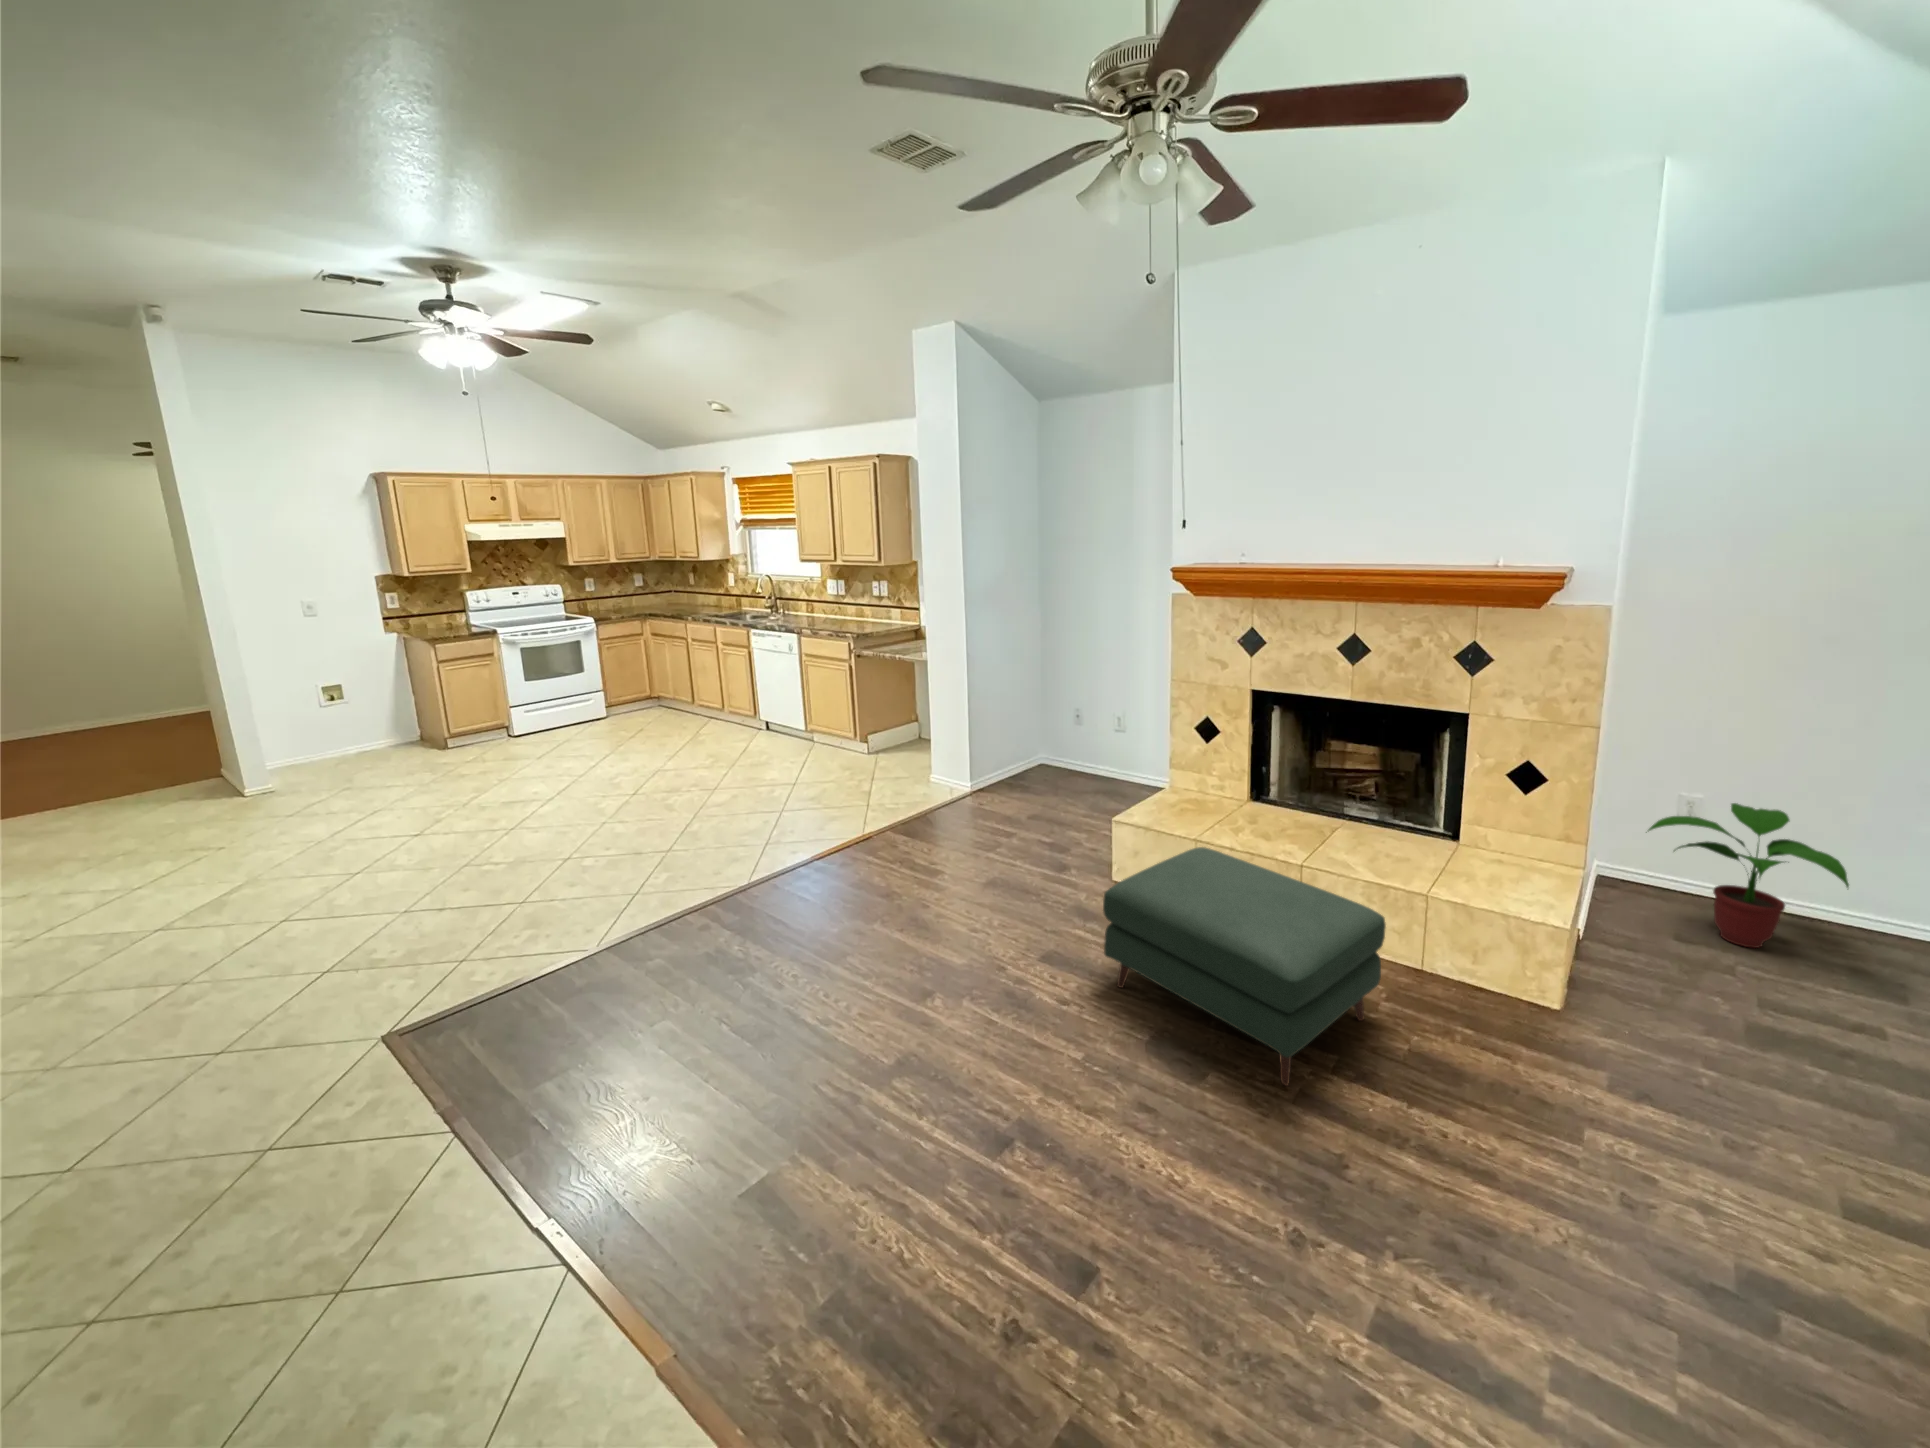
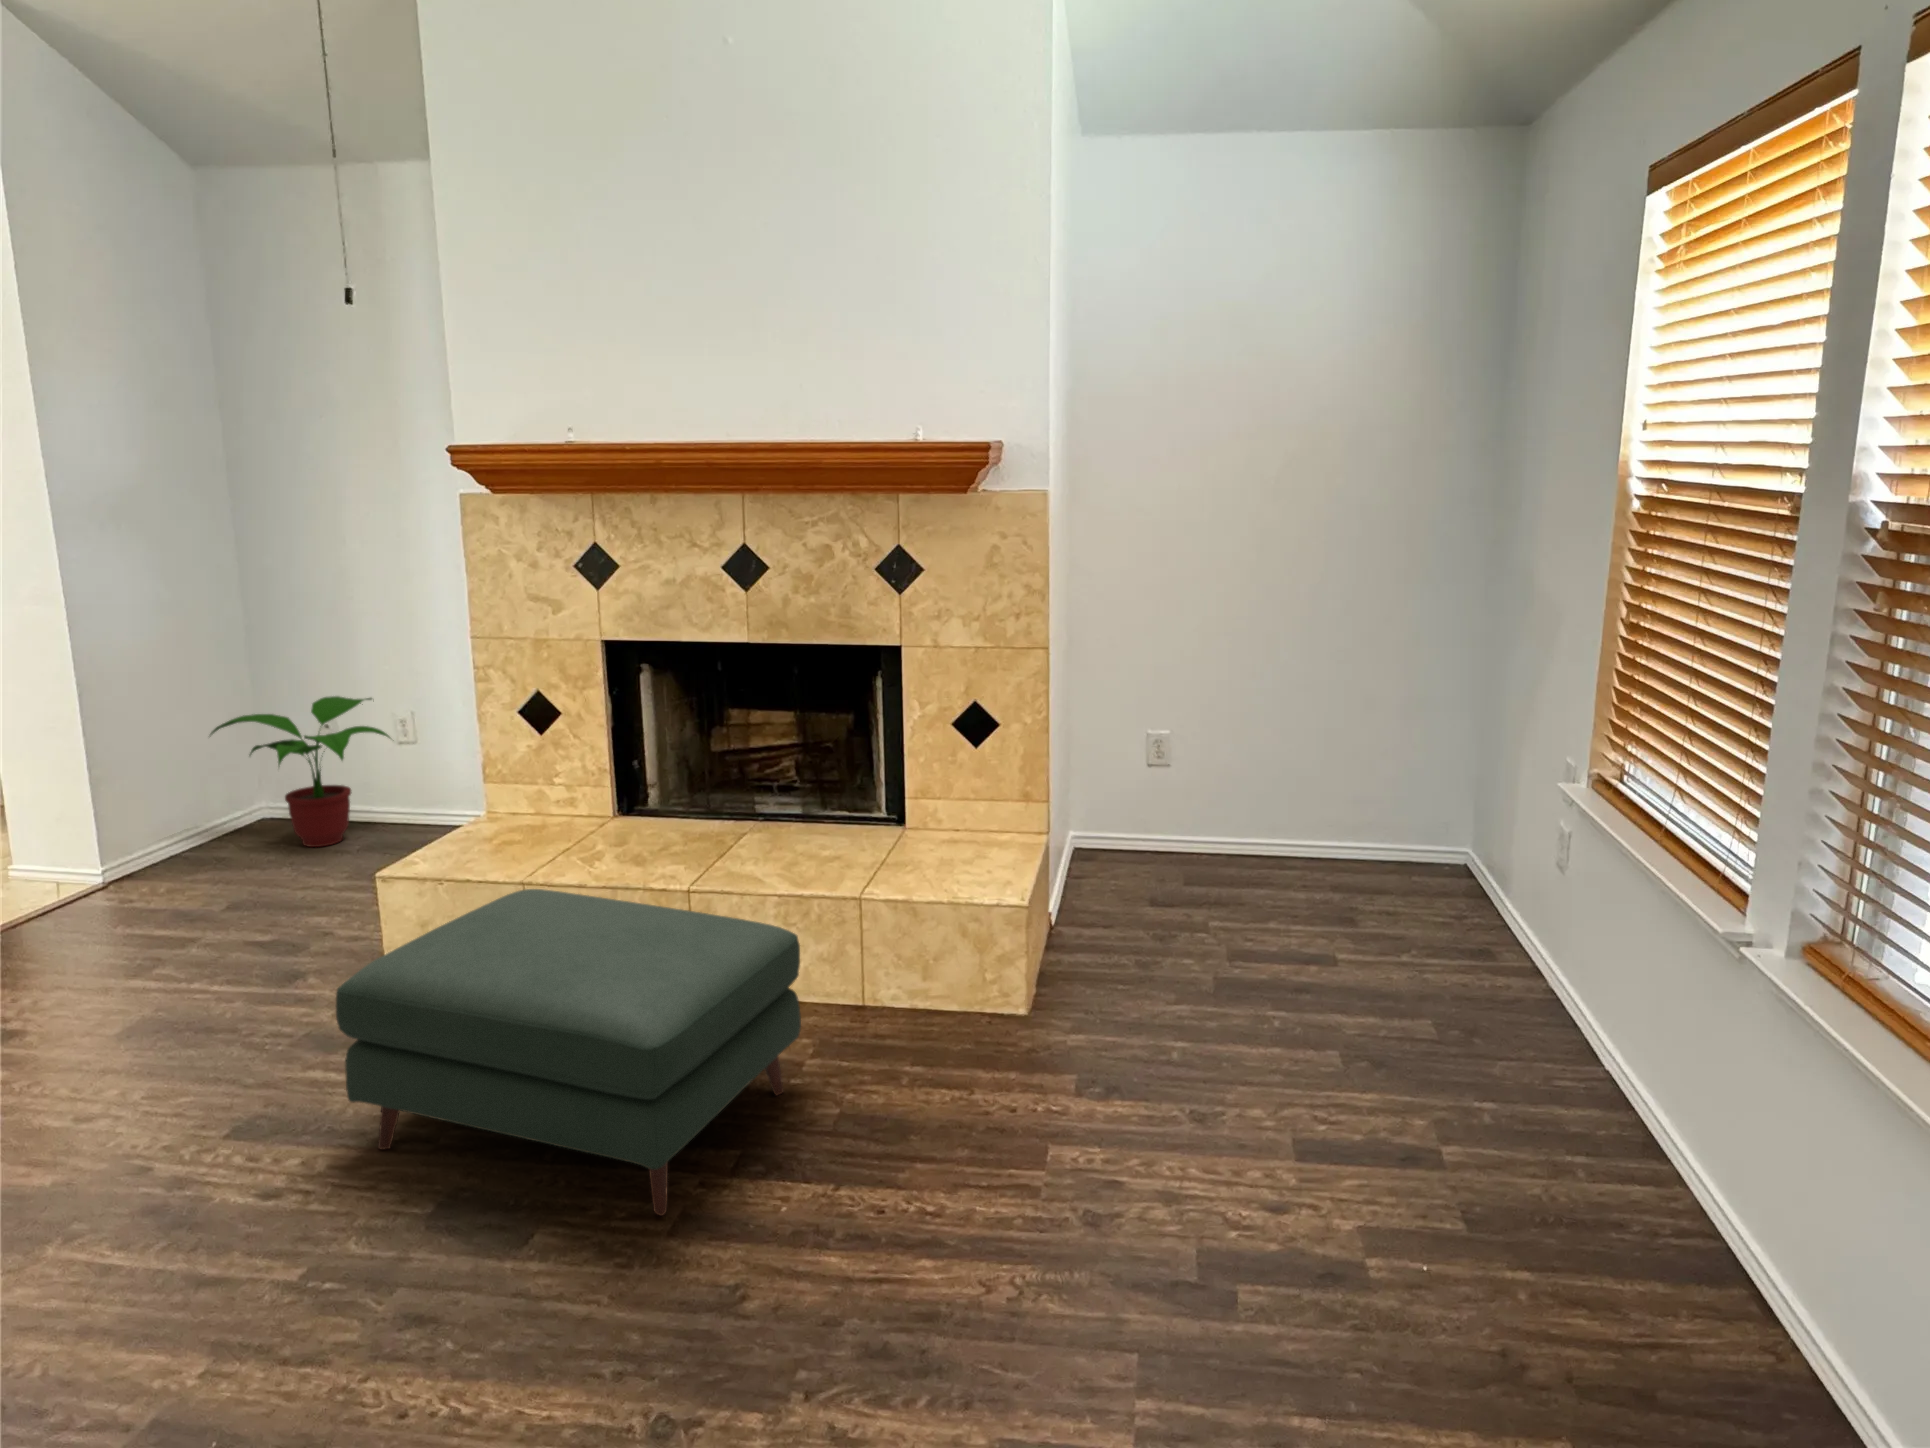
potted plant: present [1646,803,1849,948] -> present [210,696,390,847]

